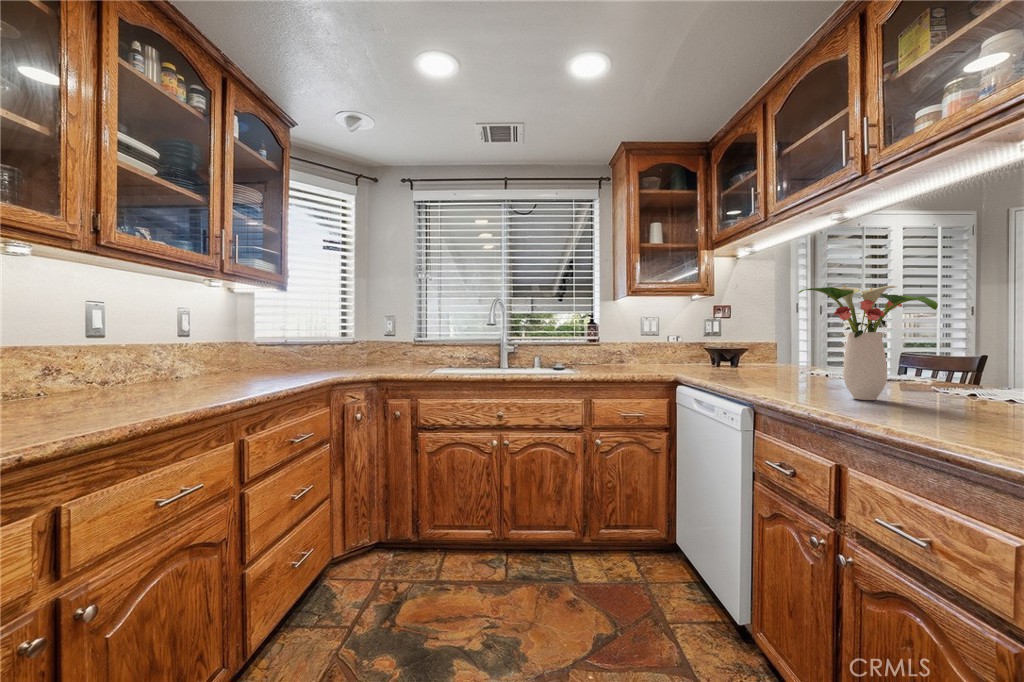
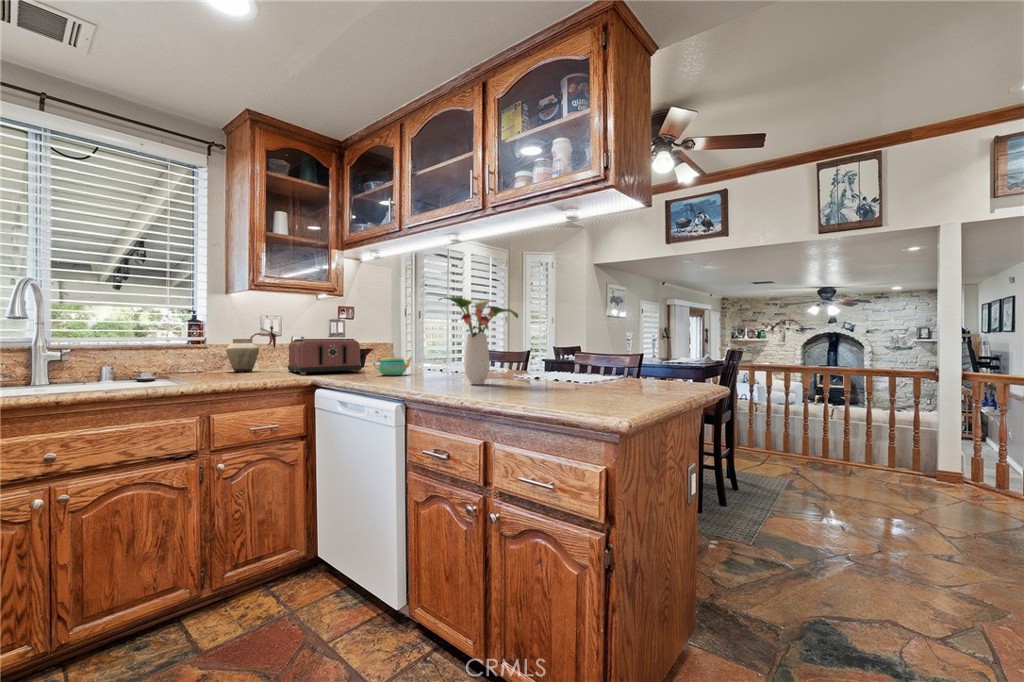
vase: none [613,326,652,365] -> present [226,326,277,372]
toaster: none [660,338,728,372] -> present [288,339,362,375]
teapot: none [734,354,787,378] -> present [373,353,412,375]

